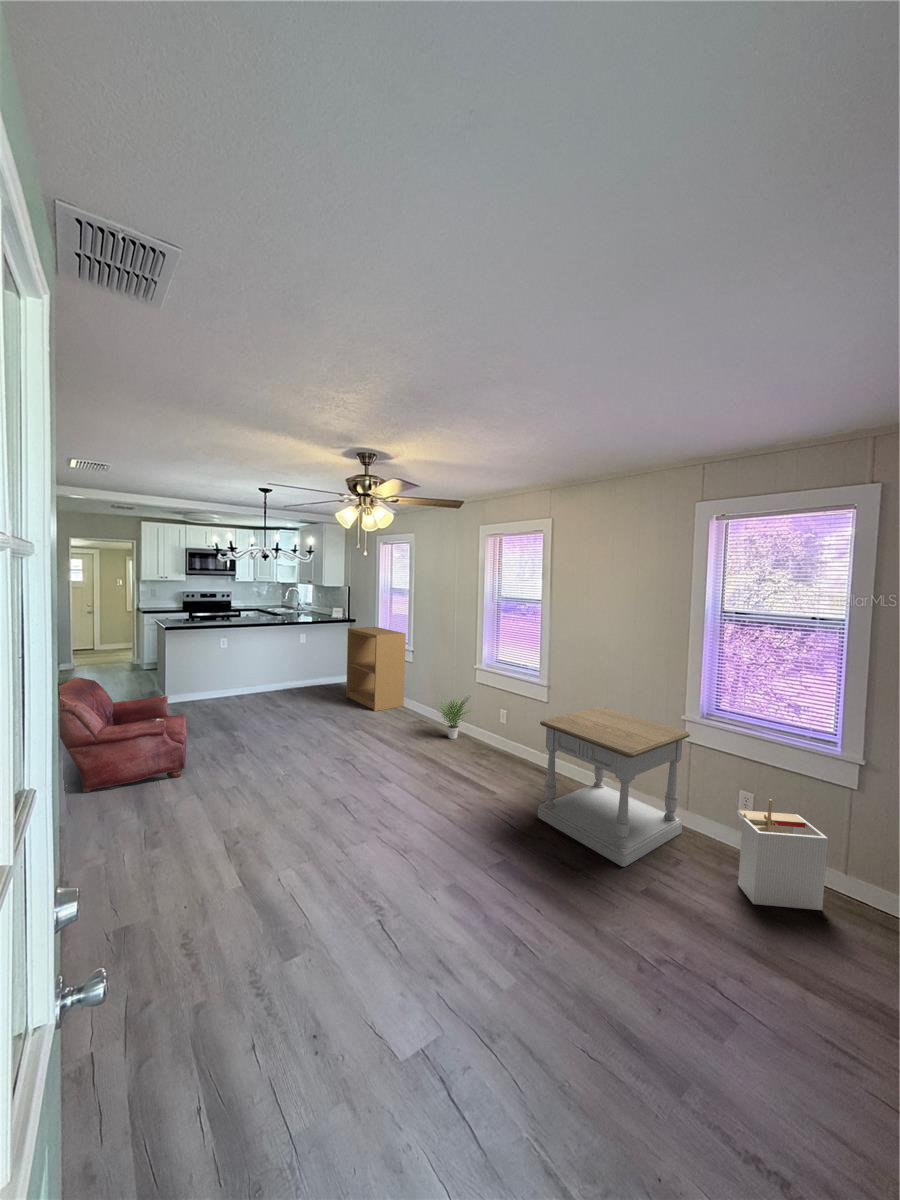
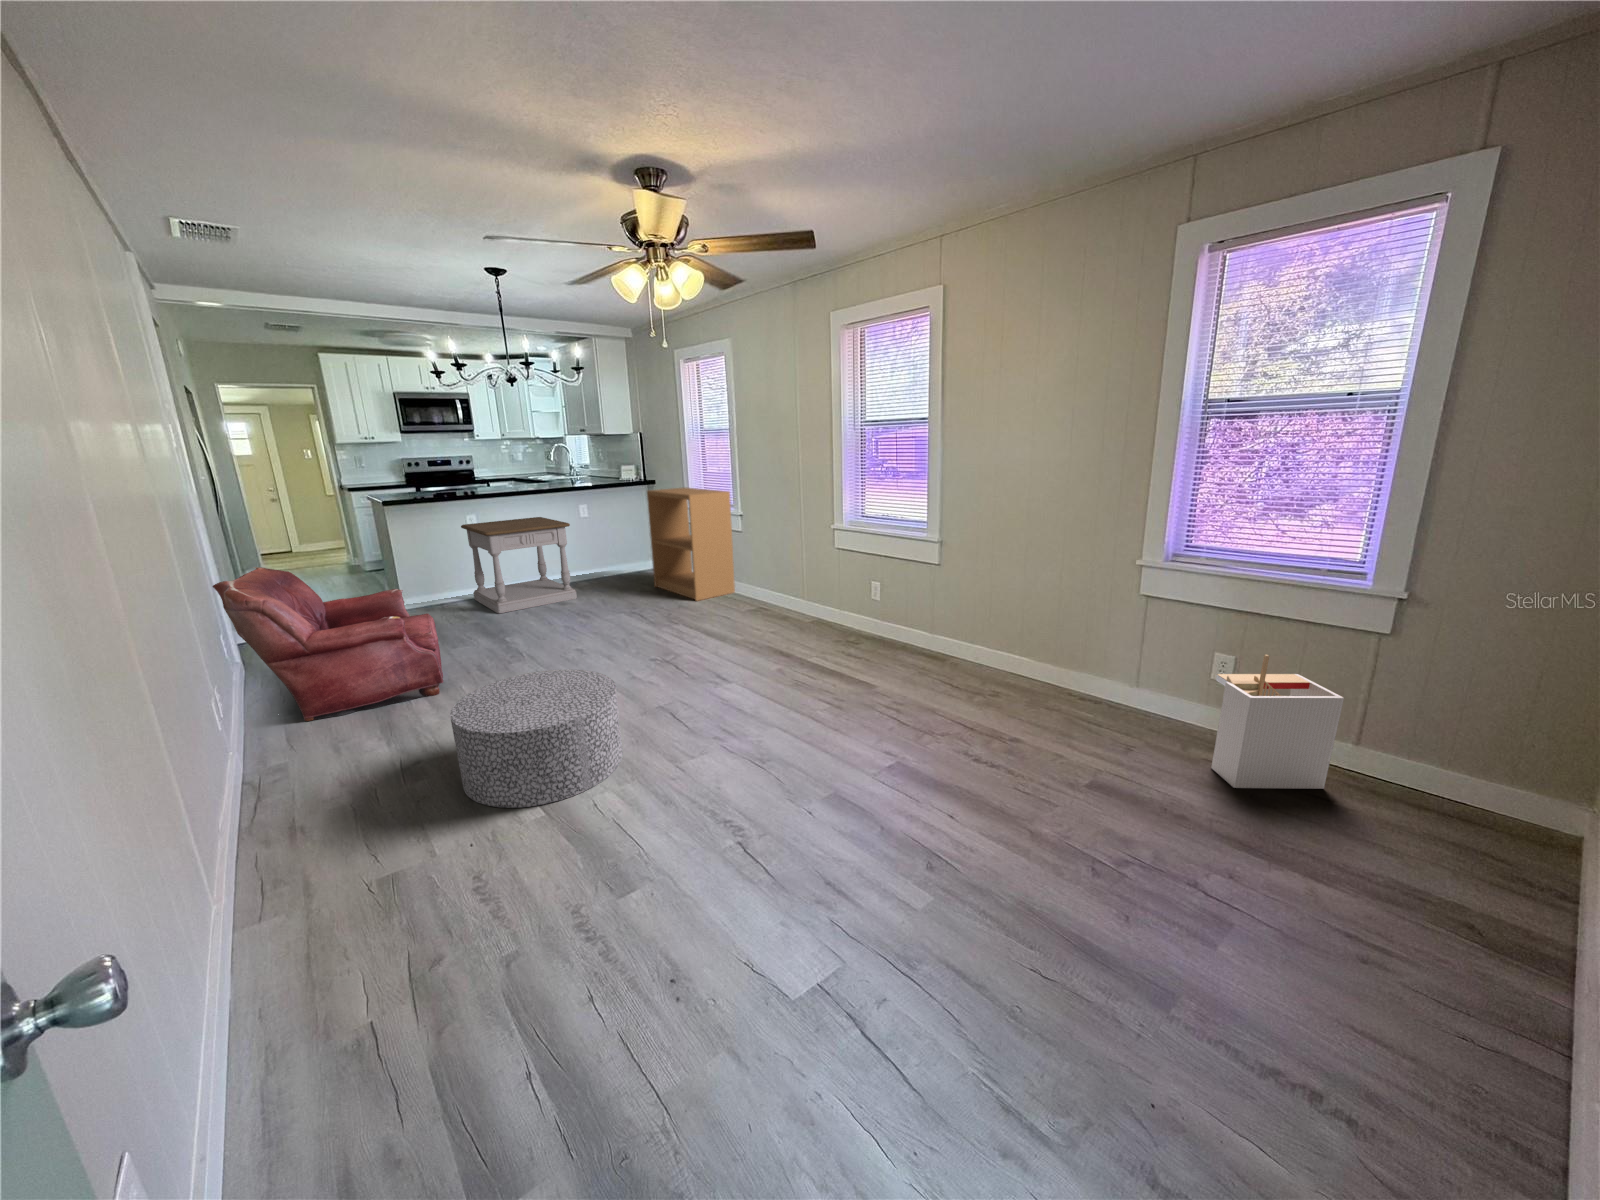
potted plant: present [440,698,470,739] -> none [780,565,835,627]
side table: present [538,707,690,867] -> present [461,517,577,613]
ottoman: none [187,769,305,878] -> present [450,669,623,808]

